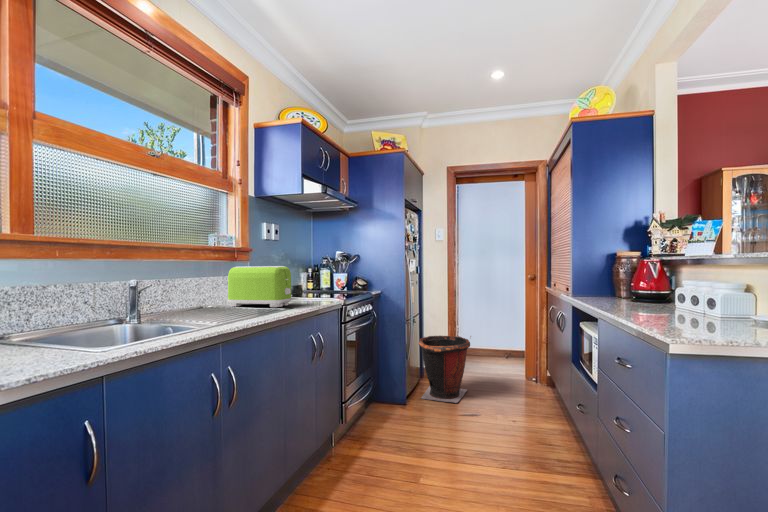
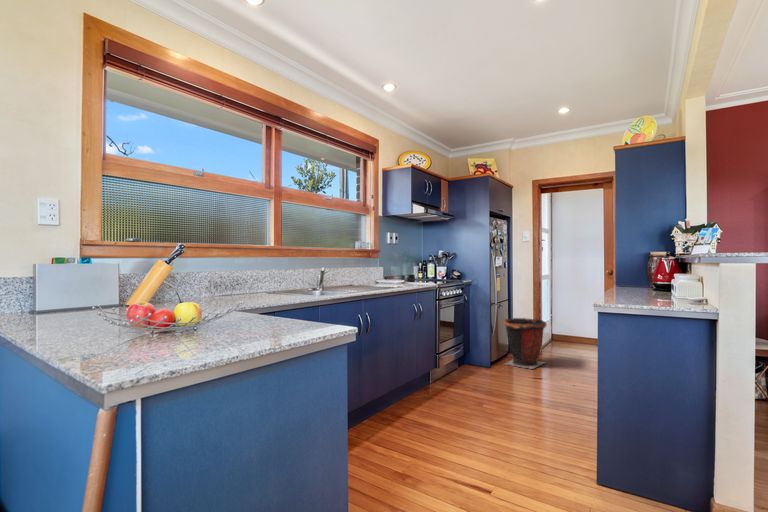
toaster: present [228,266,291,307] -> none [368,261,404,285]

